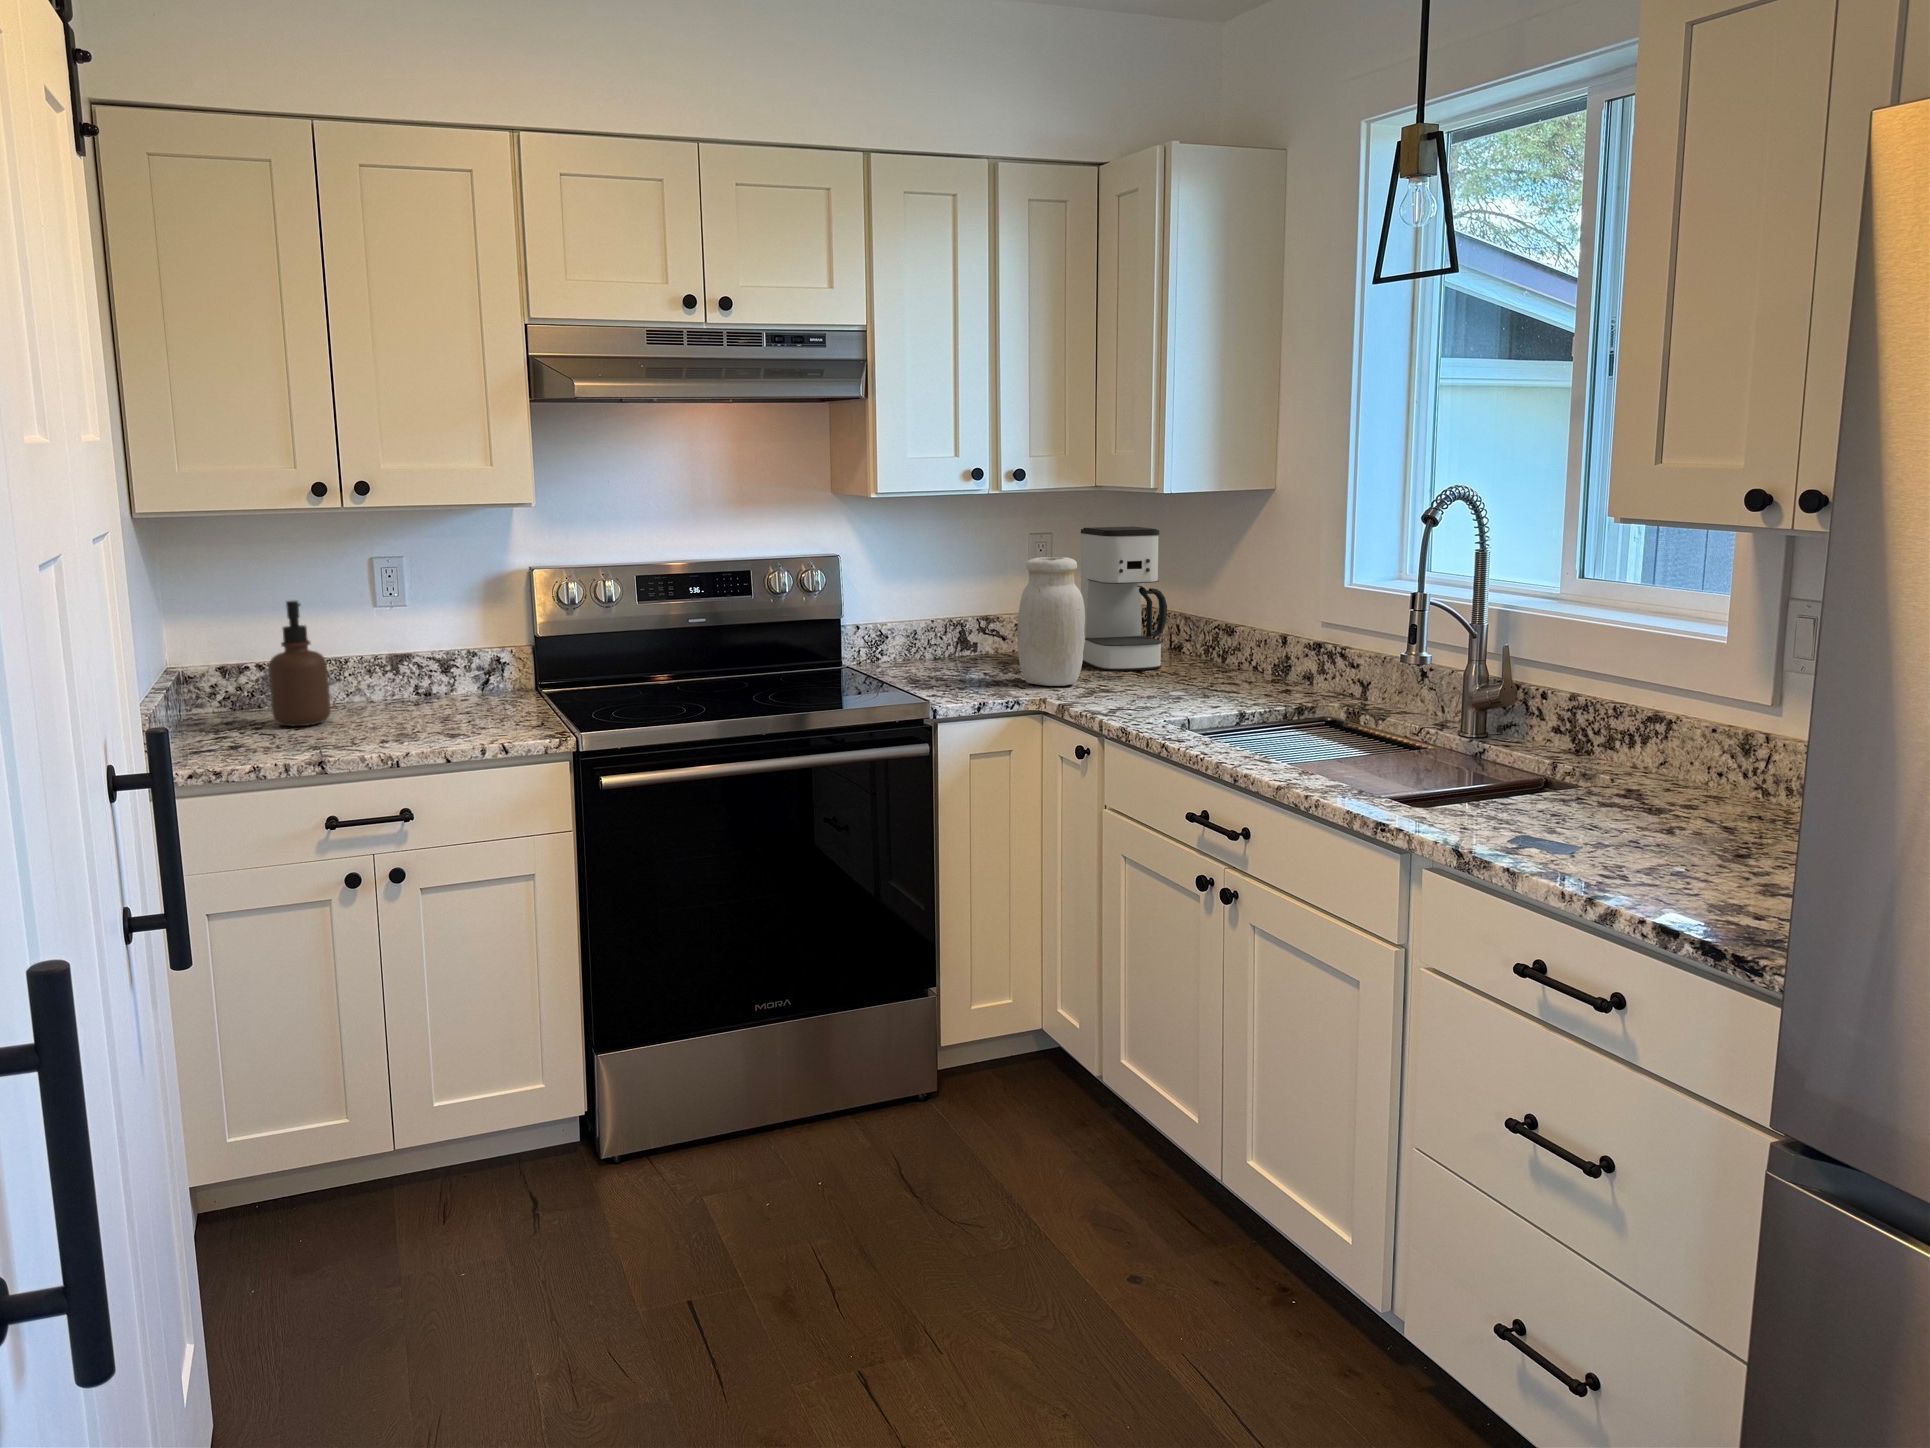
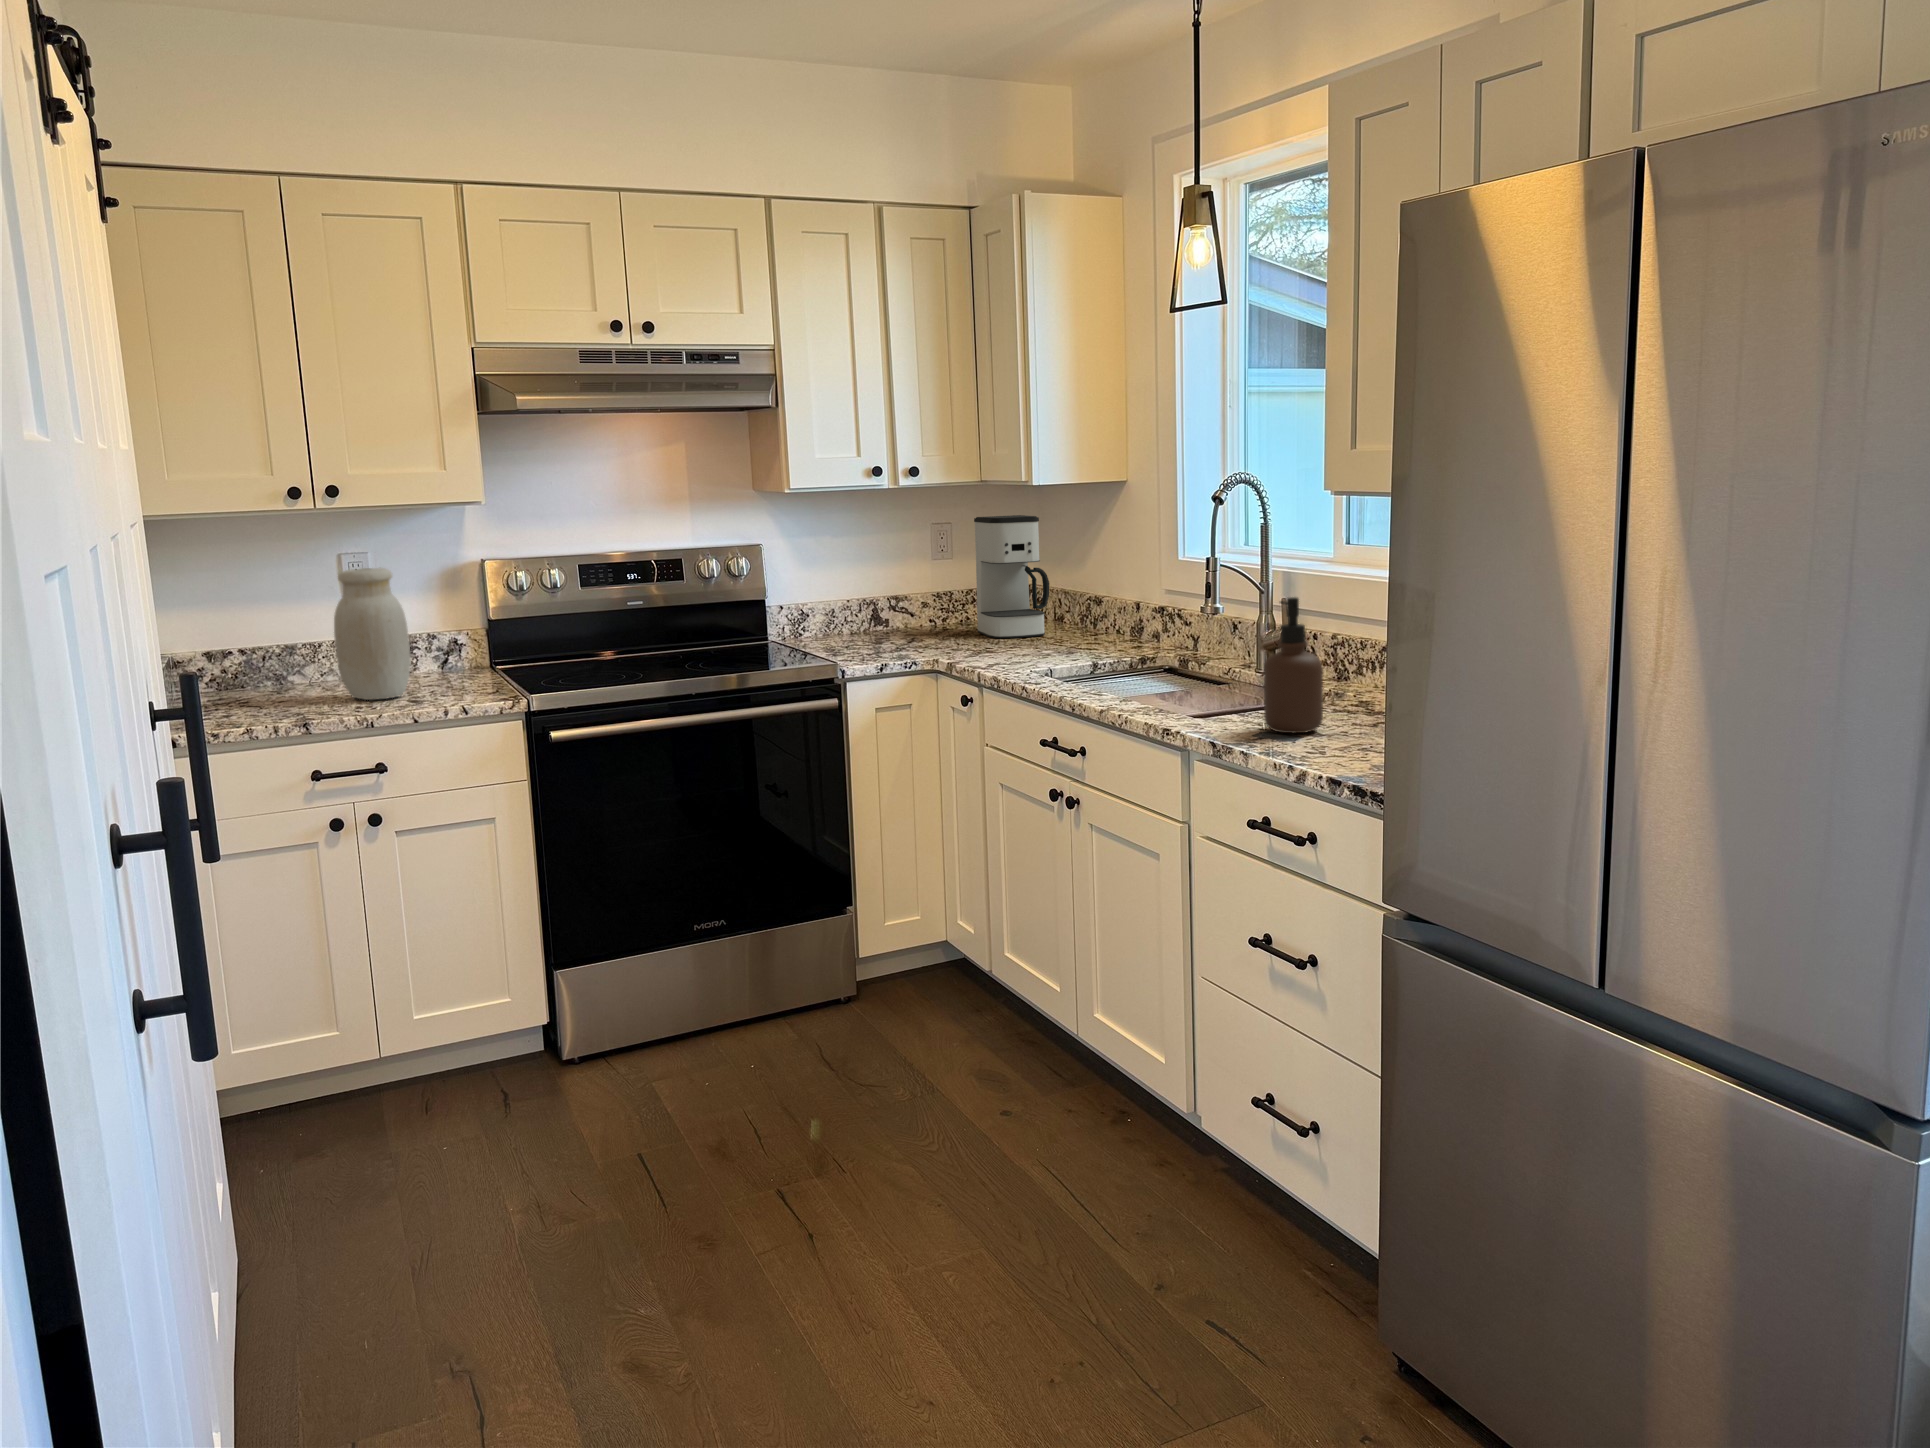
jar: present [1017,557,1085,686] -> present [334,568,411,700]
soap dispenser: present [269,601,331,726] -> present [1264,597,1323,733]

